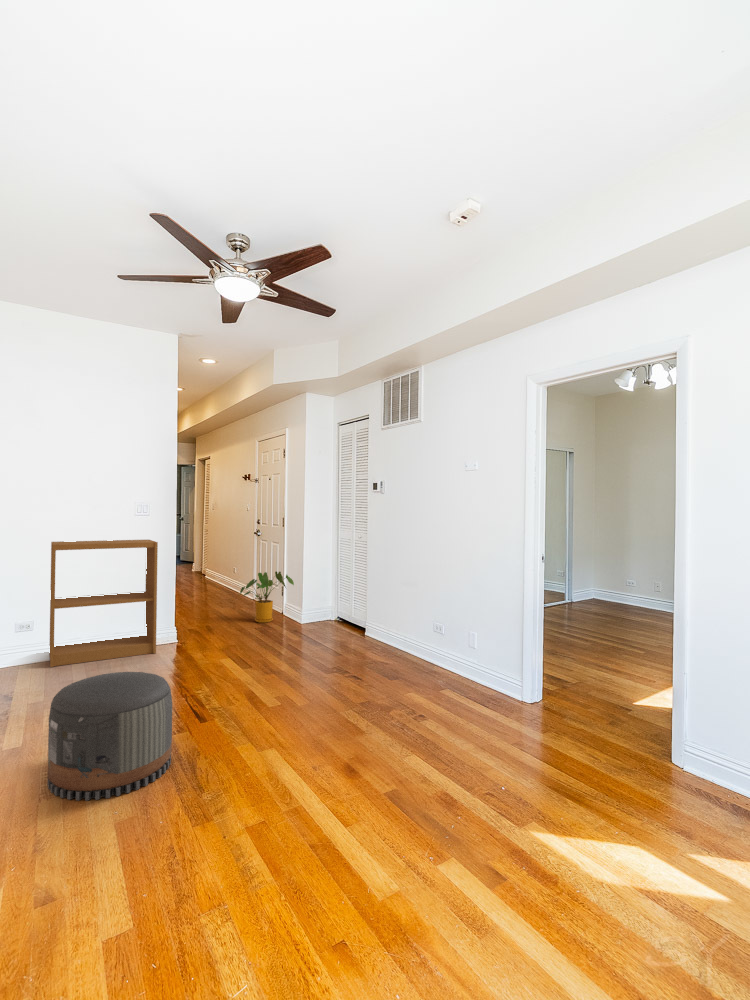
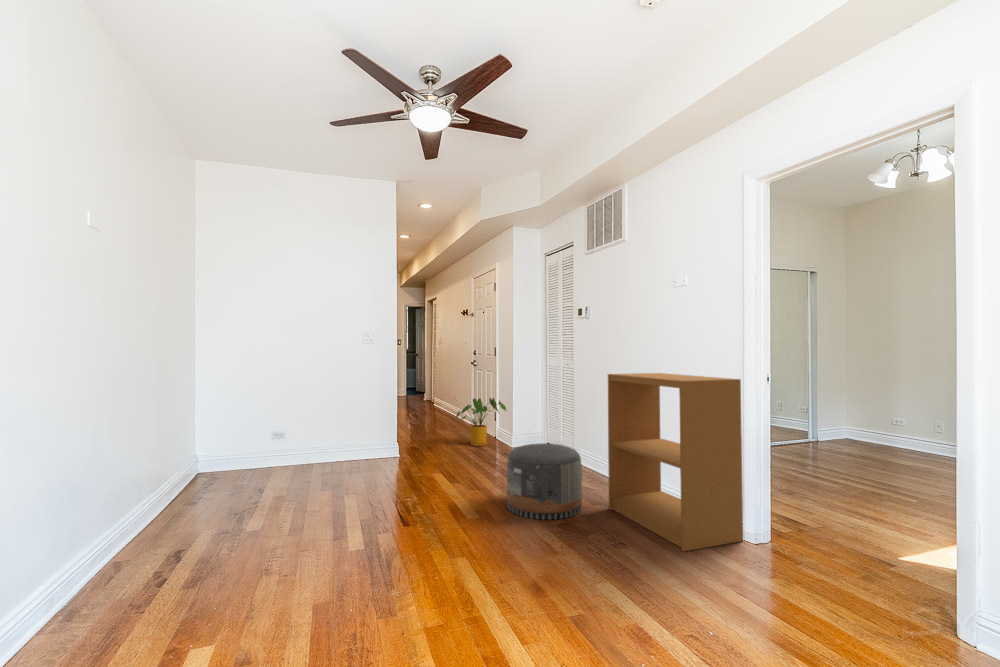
bookshelf: present [49,540,158,667] -> present [608,373,743,551]
pouf: present [48,672,172,800] -> present [507,443,582,520]

